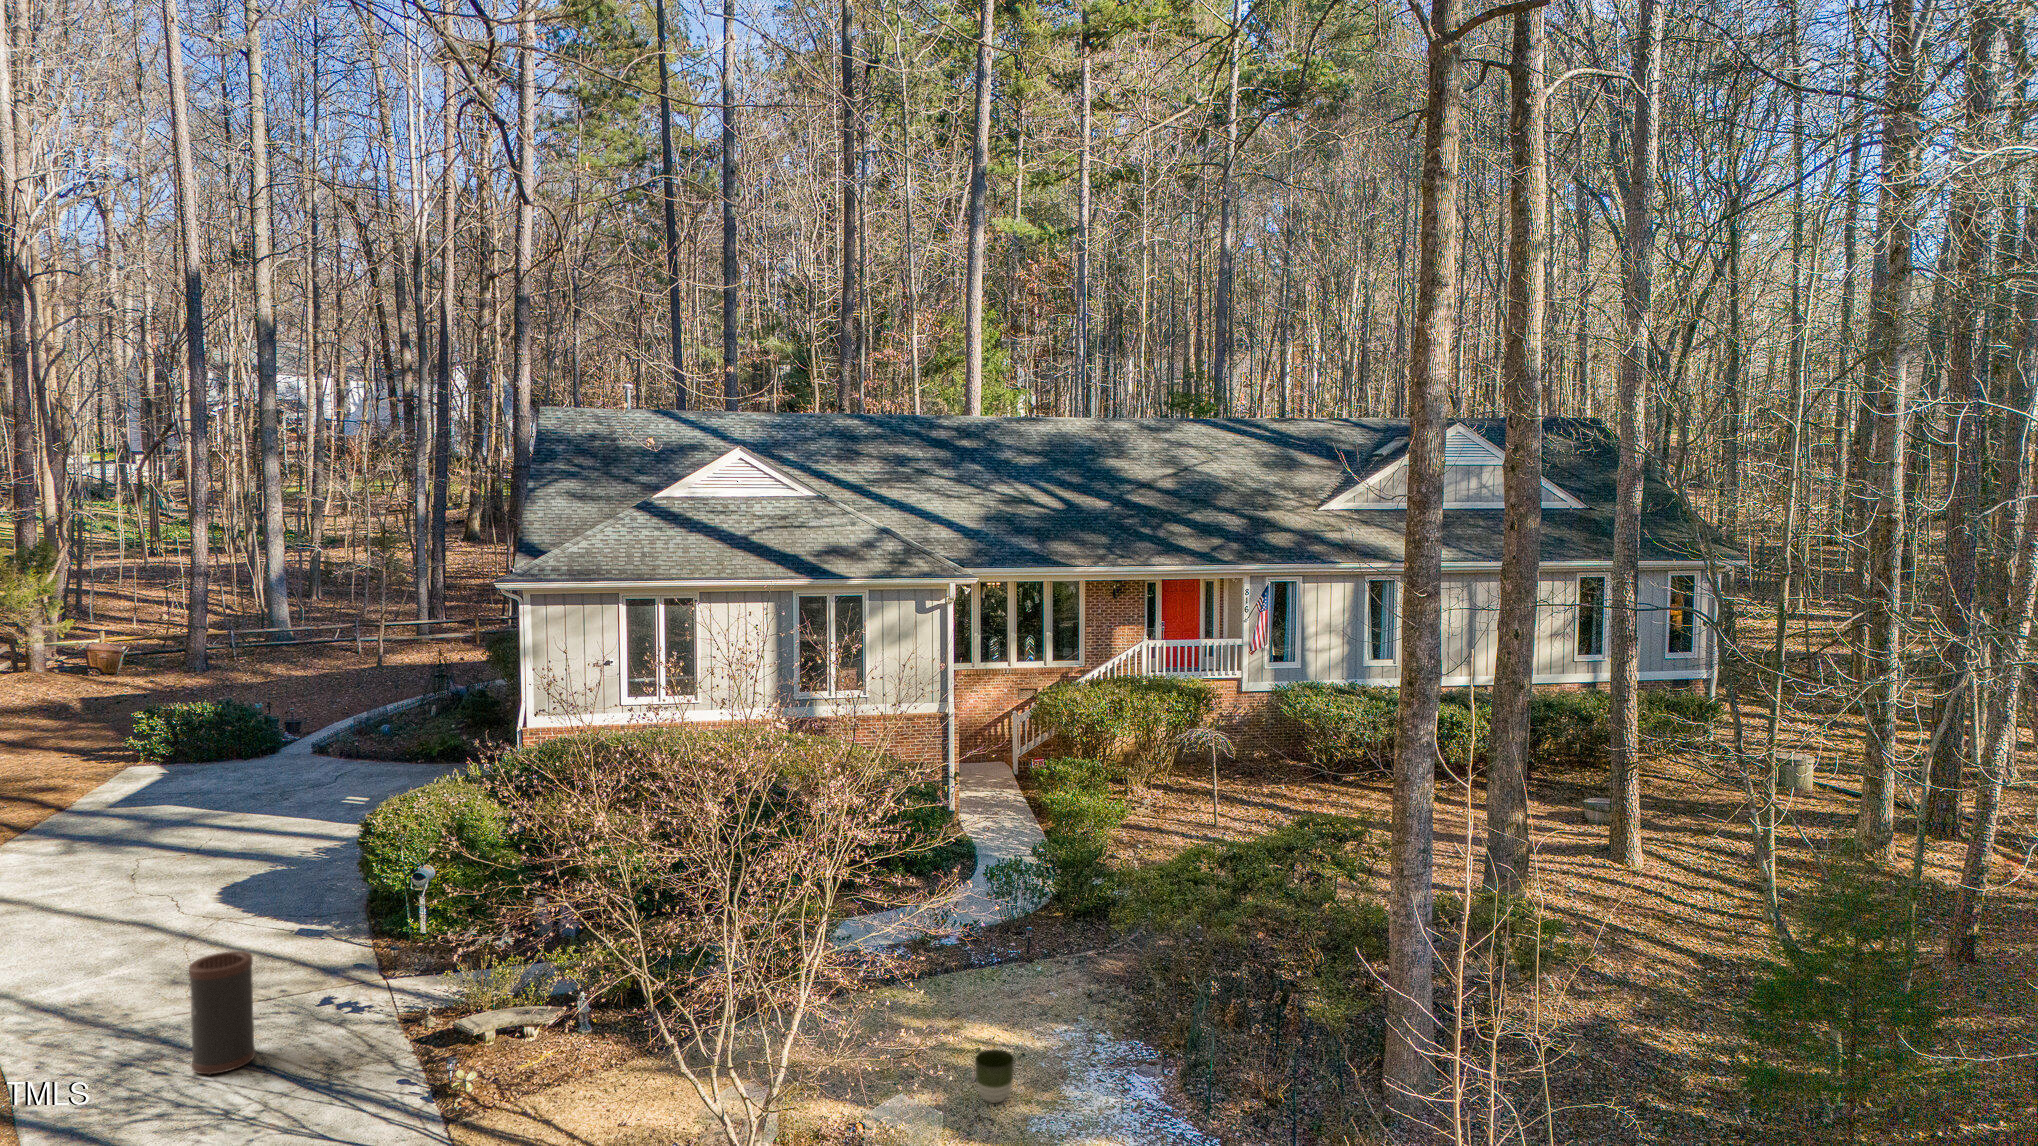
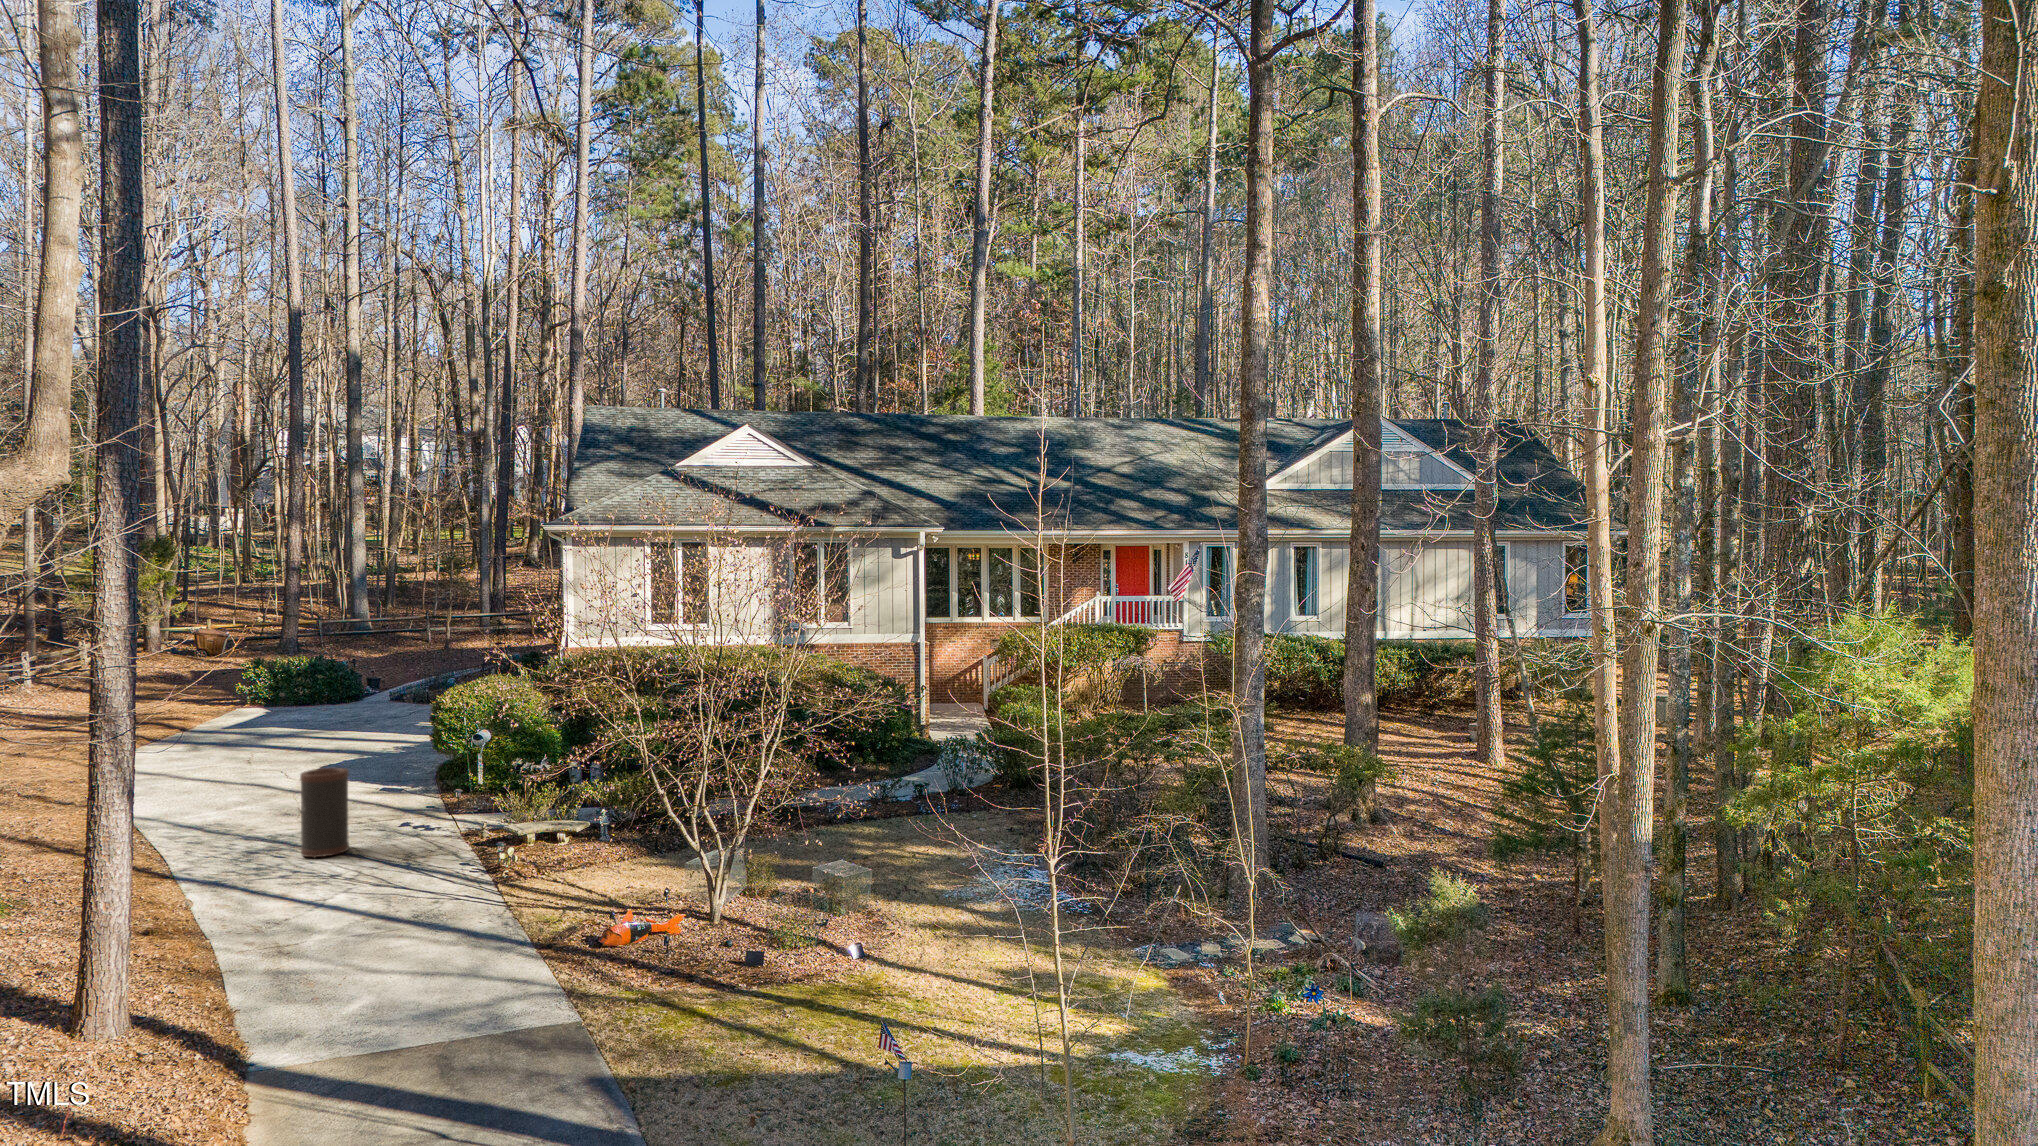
planter: present [975,1049,1014,1103] -> none [906,834,936,872]

